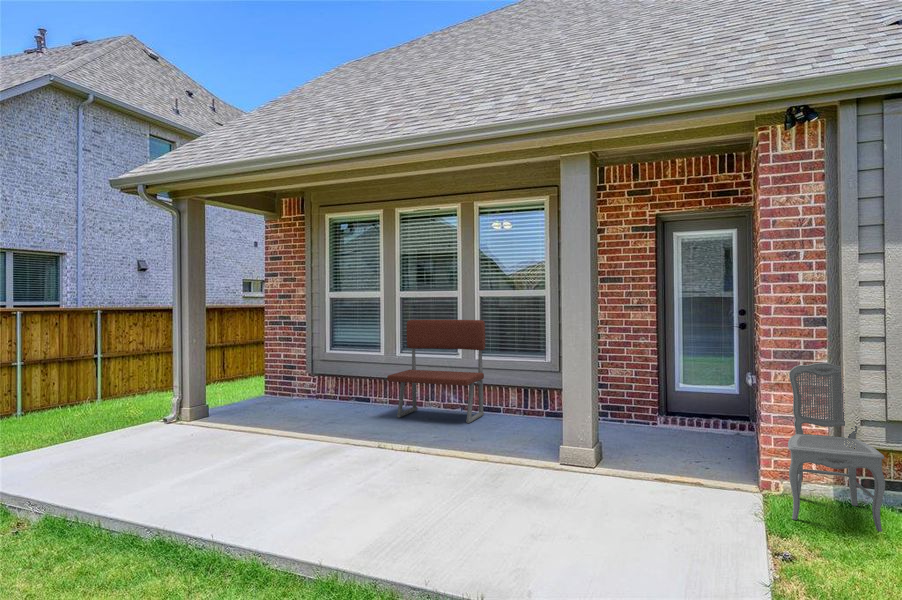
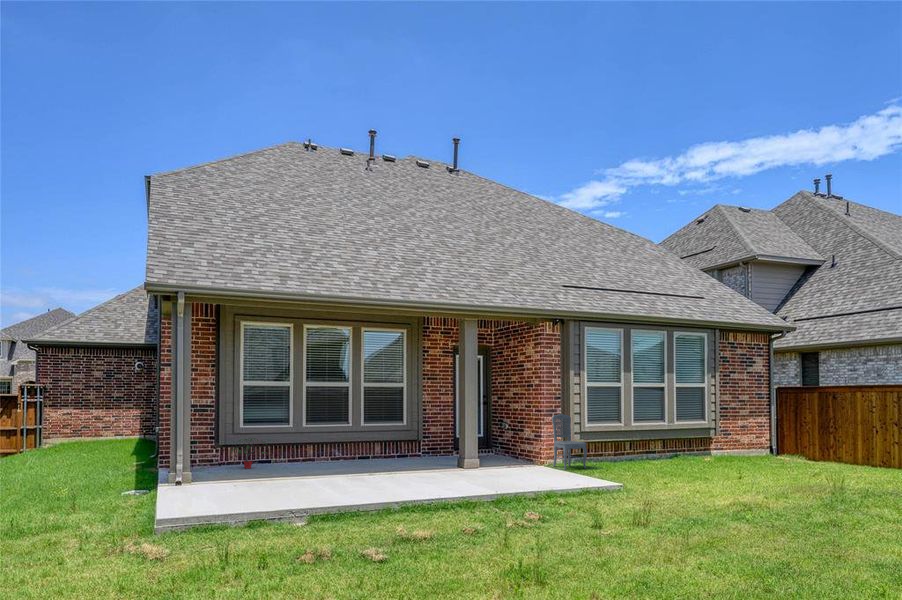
bench: present [387,320,485,423] -> none [315,400,380,467]
potted plant: none [312,367,358,406] -> present [231,438,267,468]

